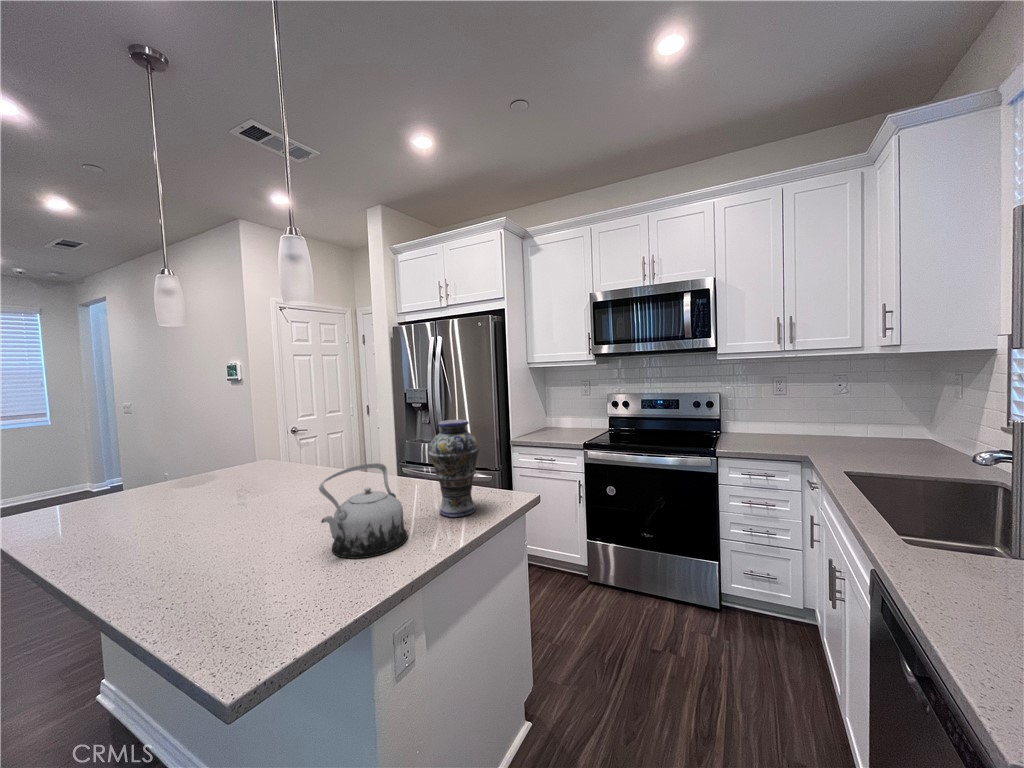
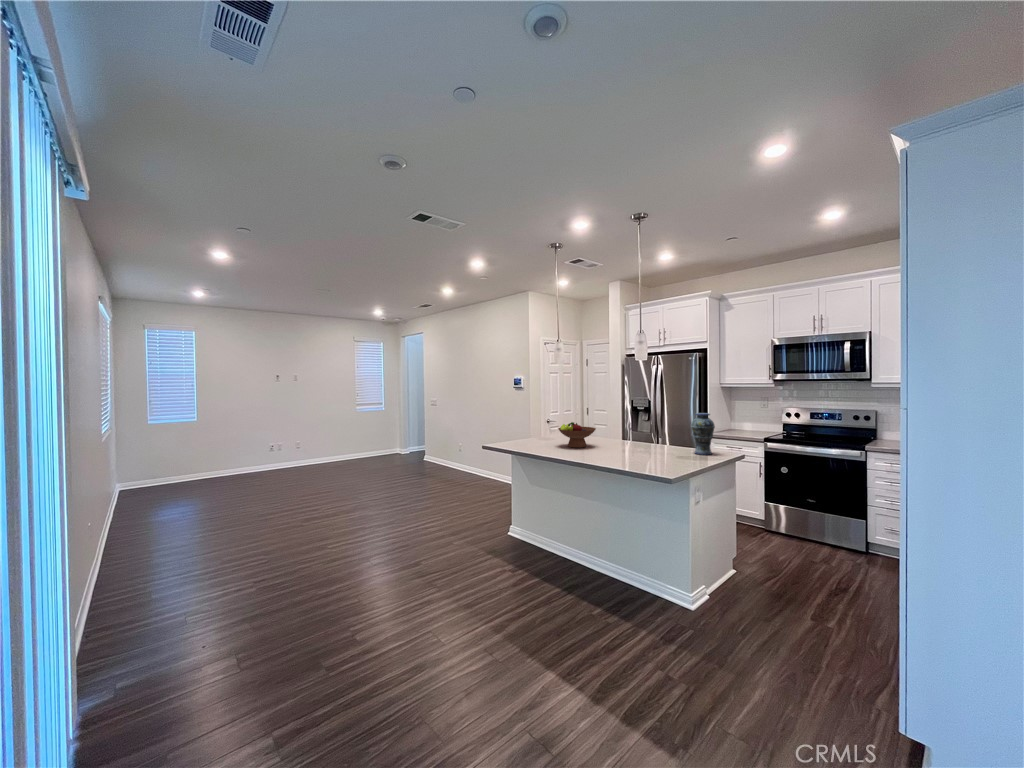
fruit bowl: none [125,456,241,521] -> present [558,422,596,448]
teapot: present [319,463,408,559] -> none [656,428,688,460]

